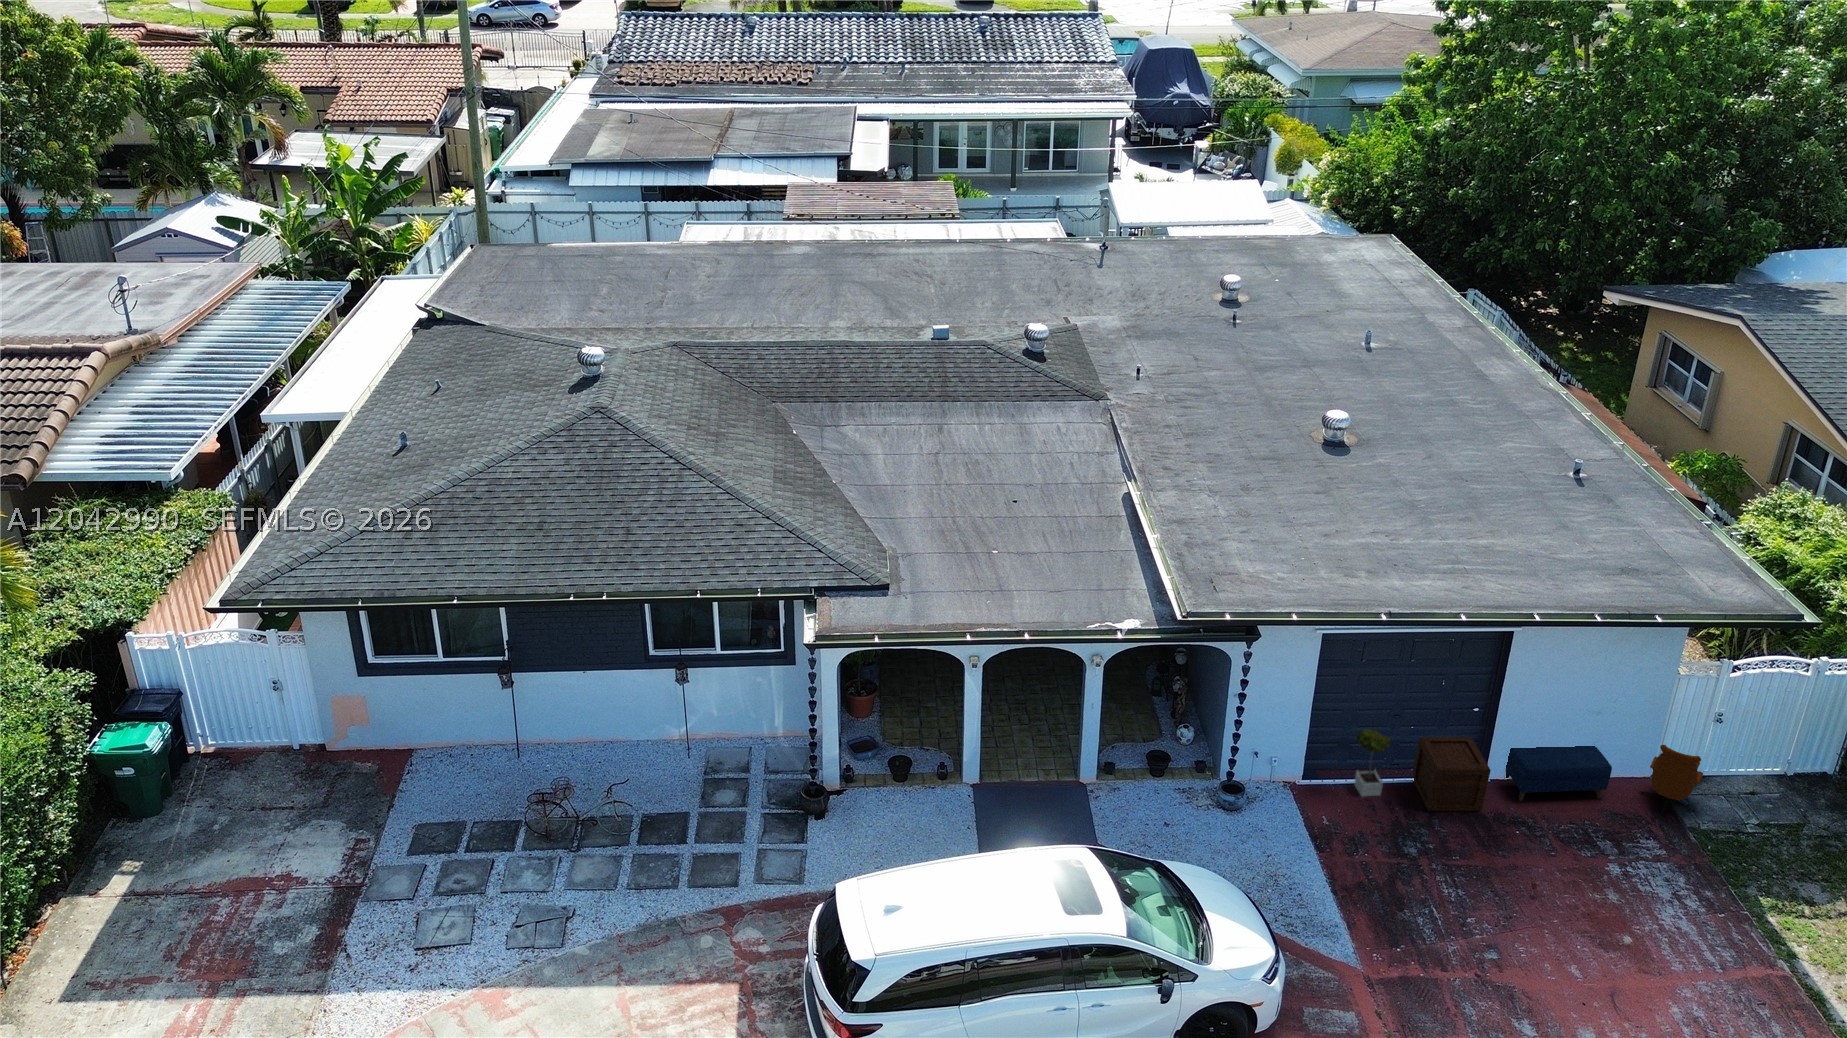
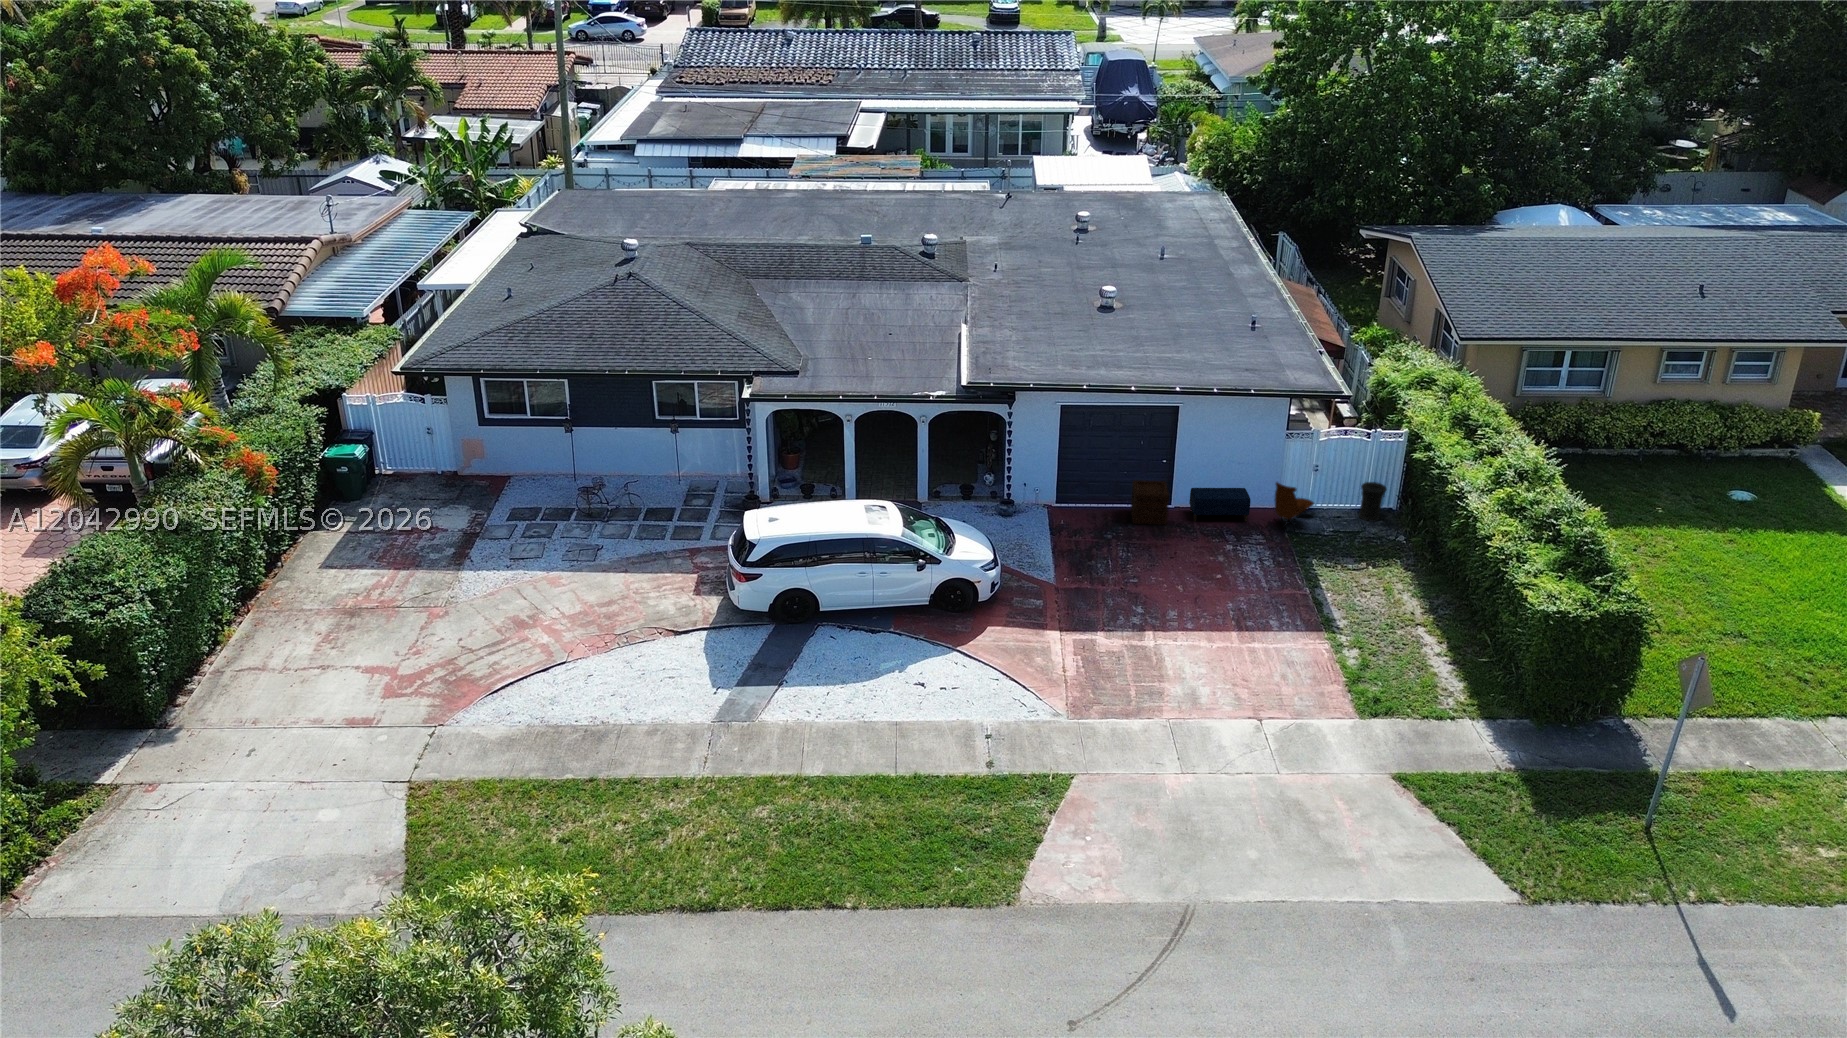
trash can: none [1762,726,1817,789] -> present [1359,482,1387,521]
potted tree: present [1354,729,1391,797] -> none [1090,472,1111,516]

